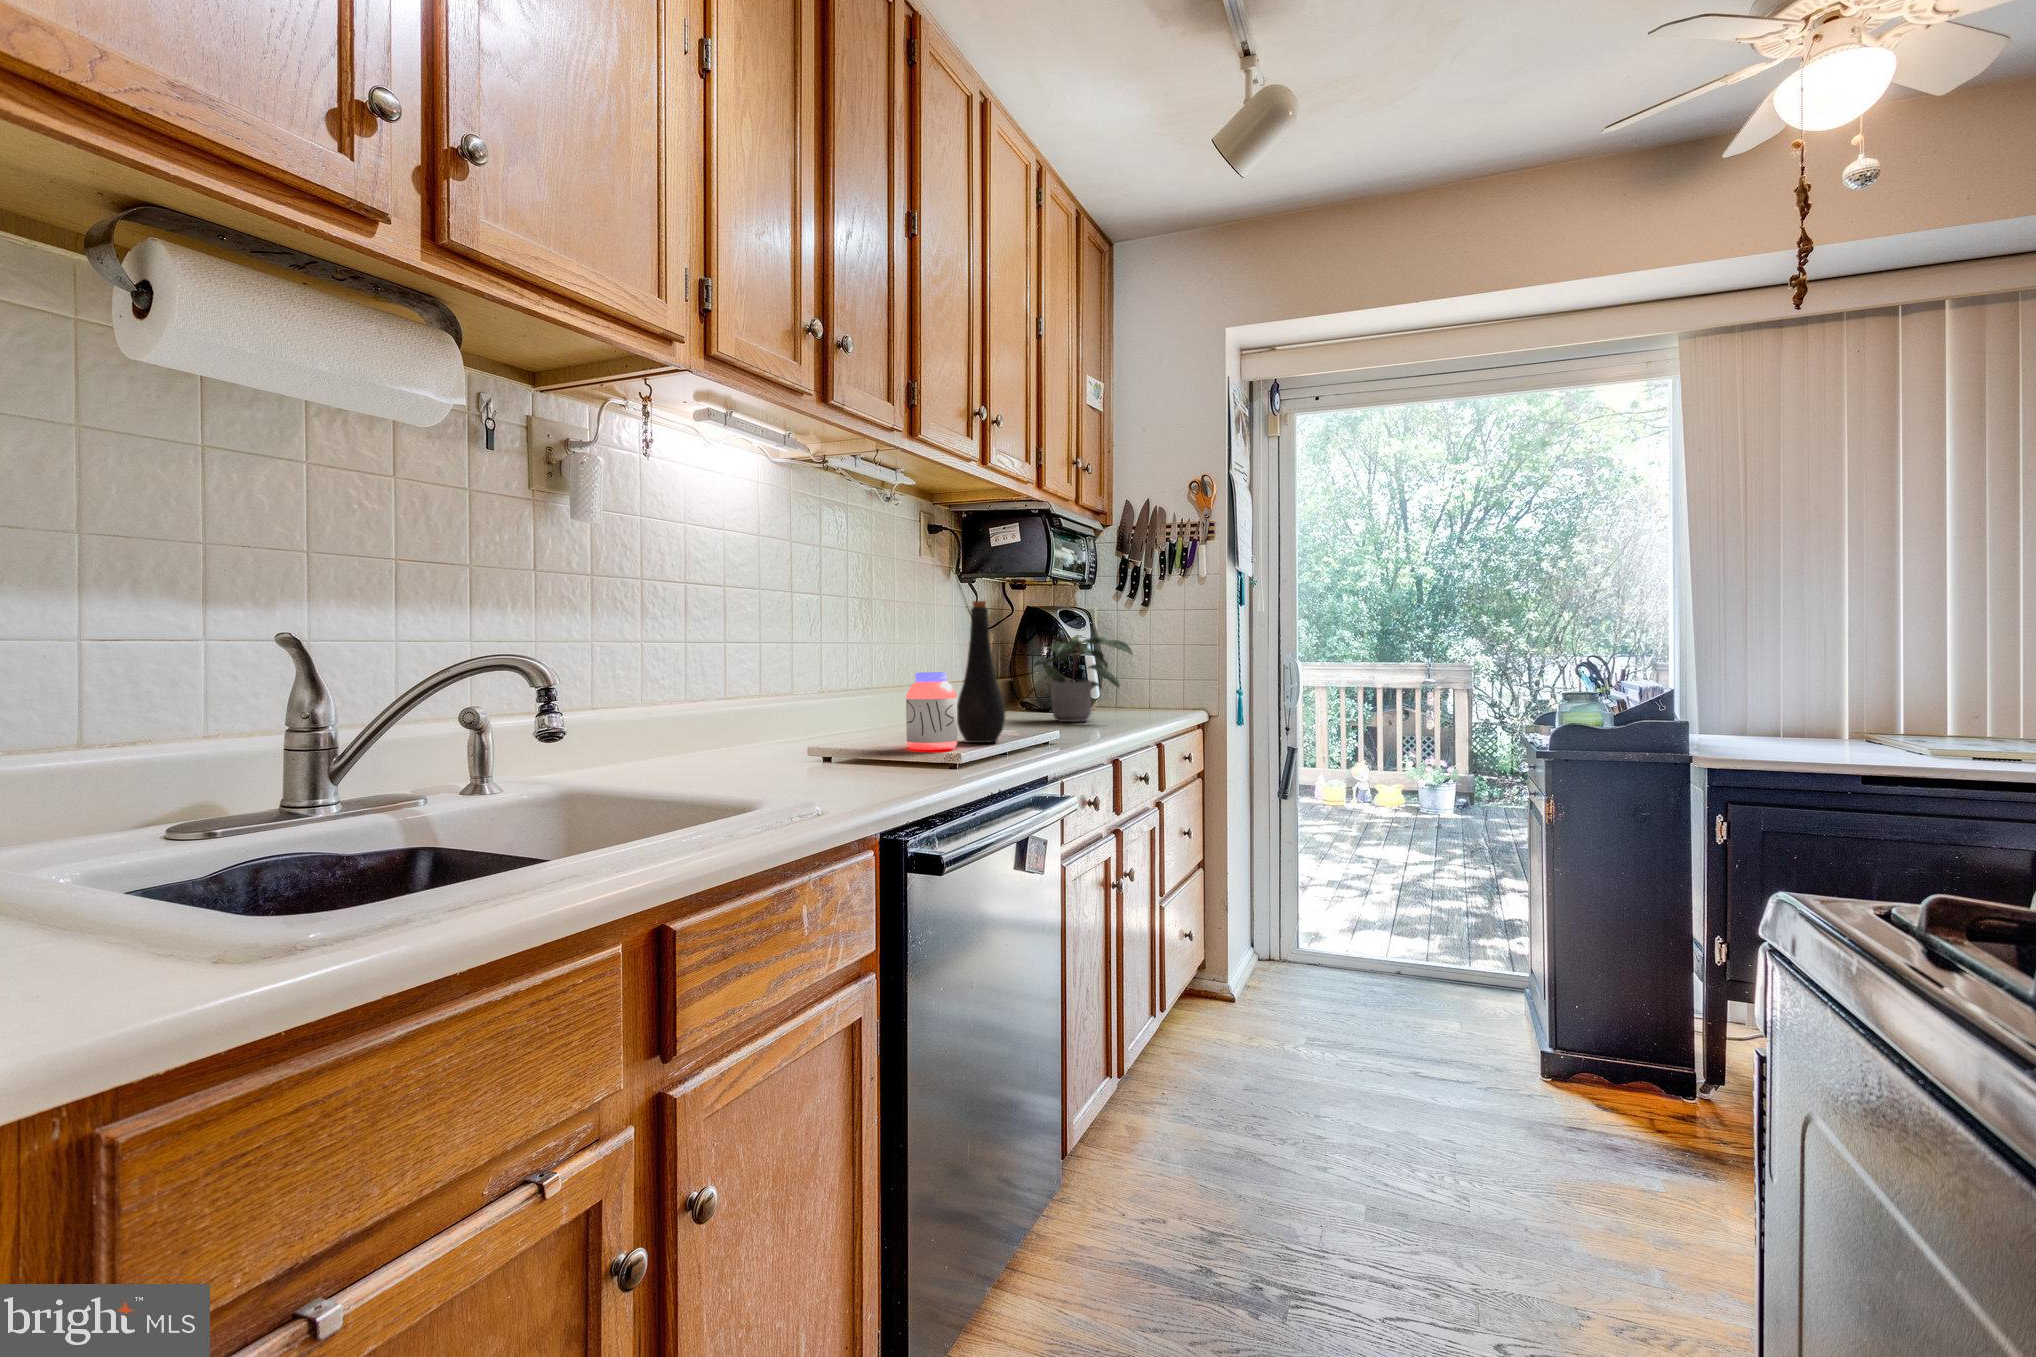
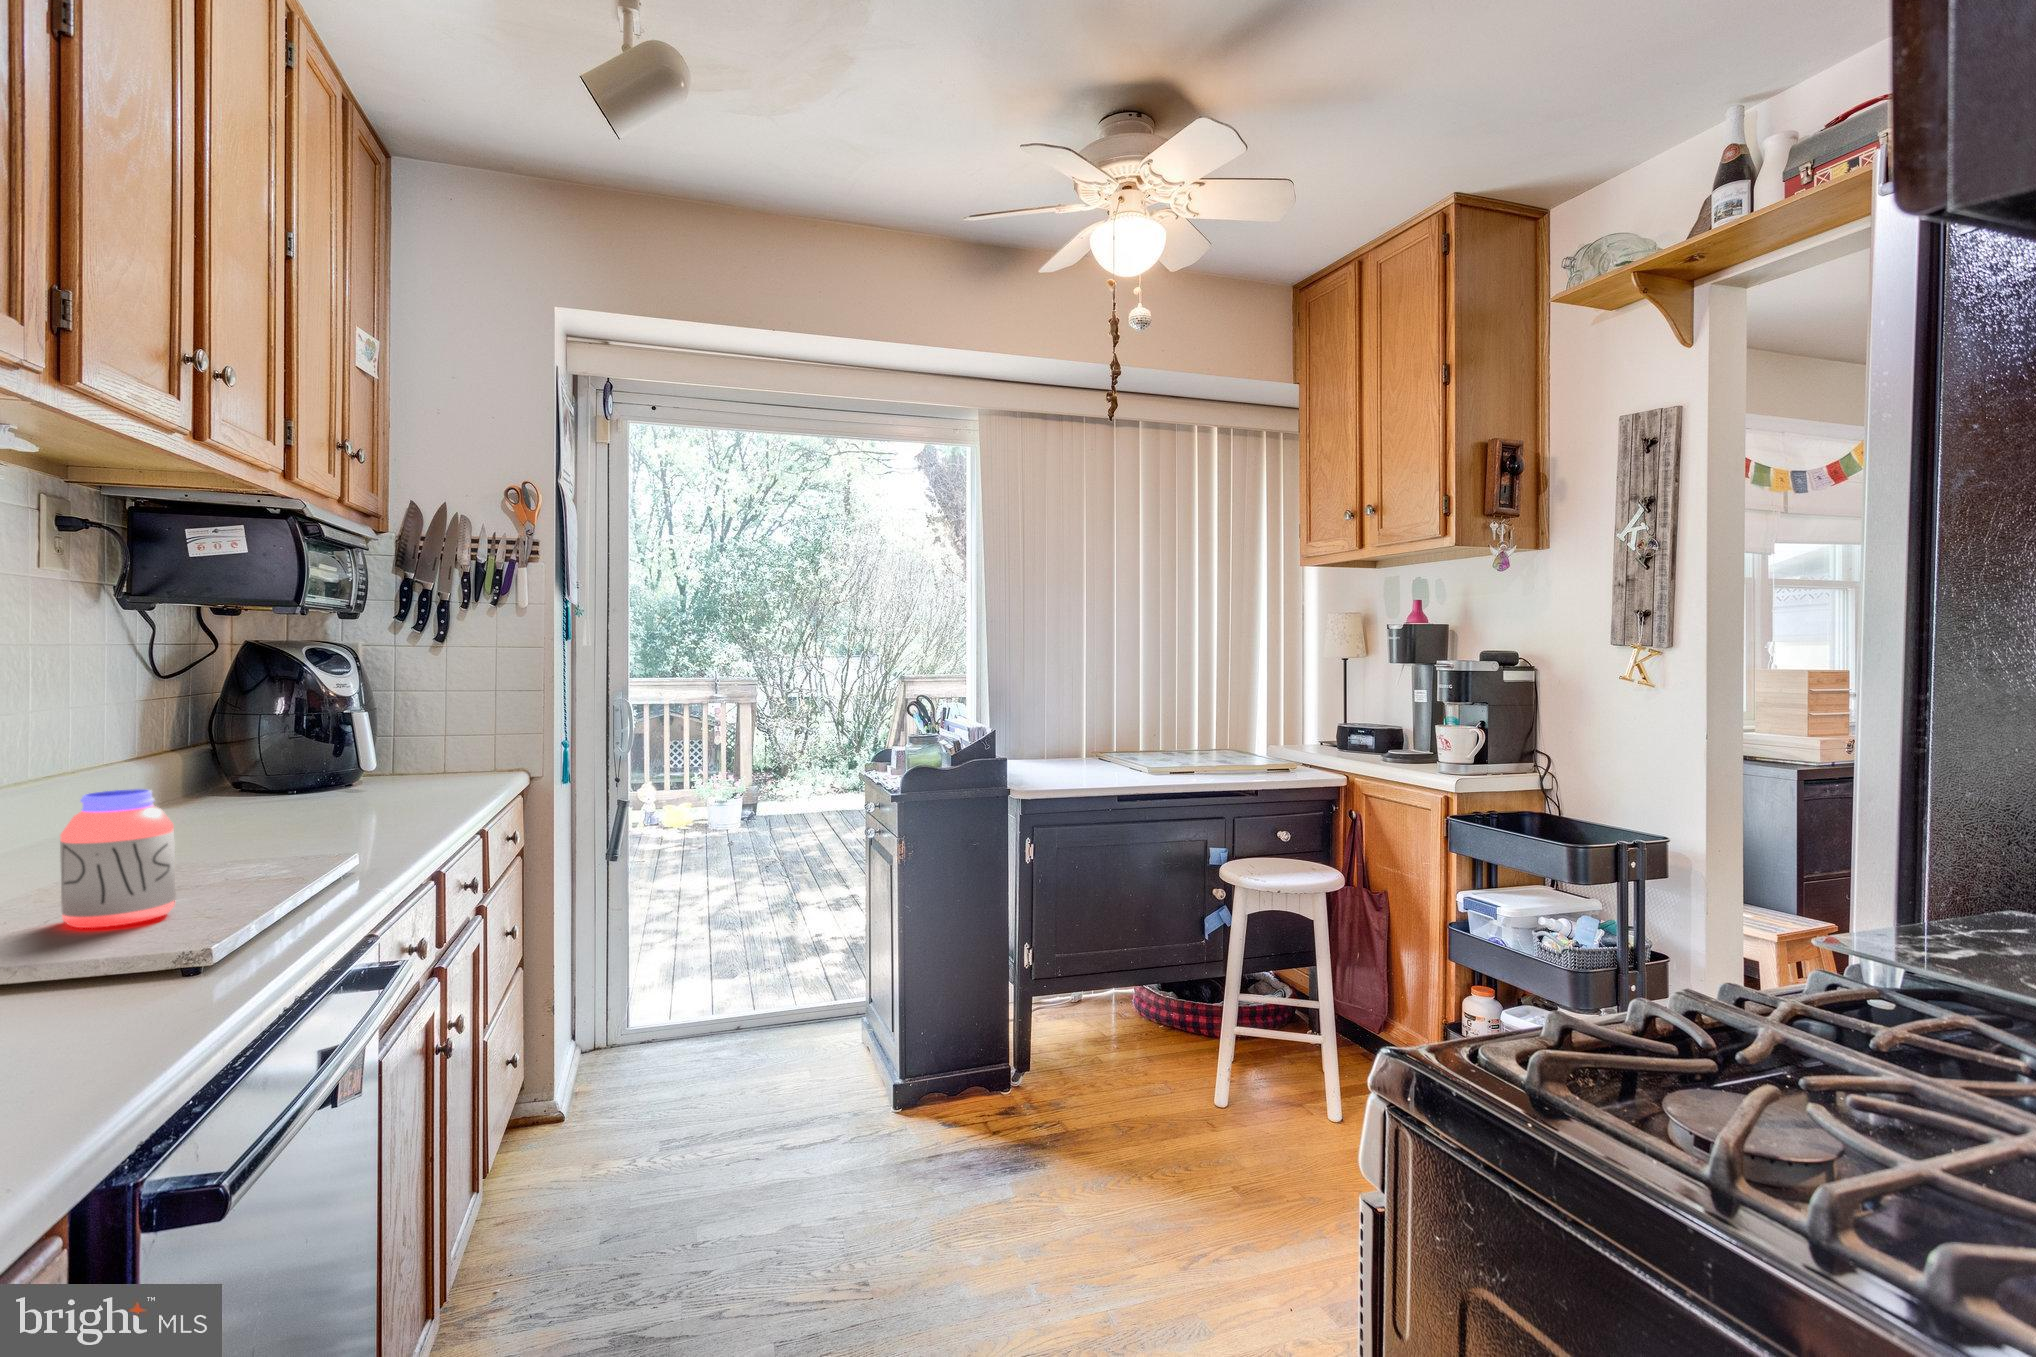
bottle: present [957,601,1005,743] -> none [161,665,261,890]
potted plant: present [1032,636,1132,722] -> none [264,687,442,811]

